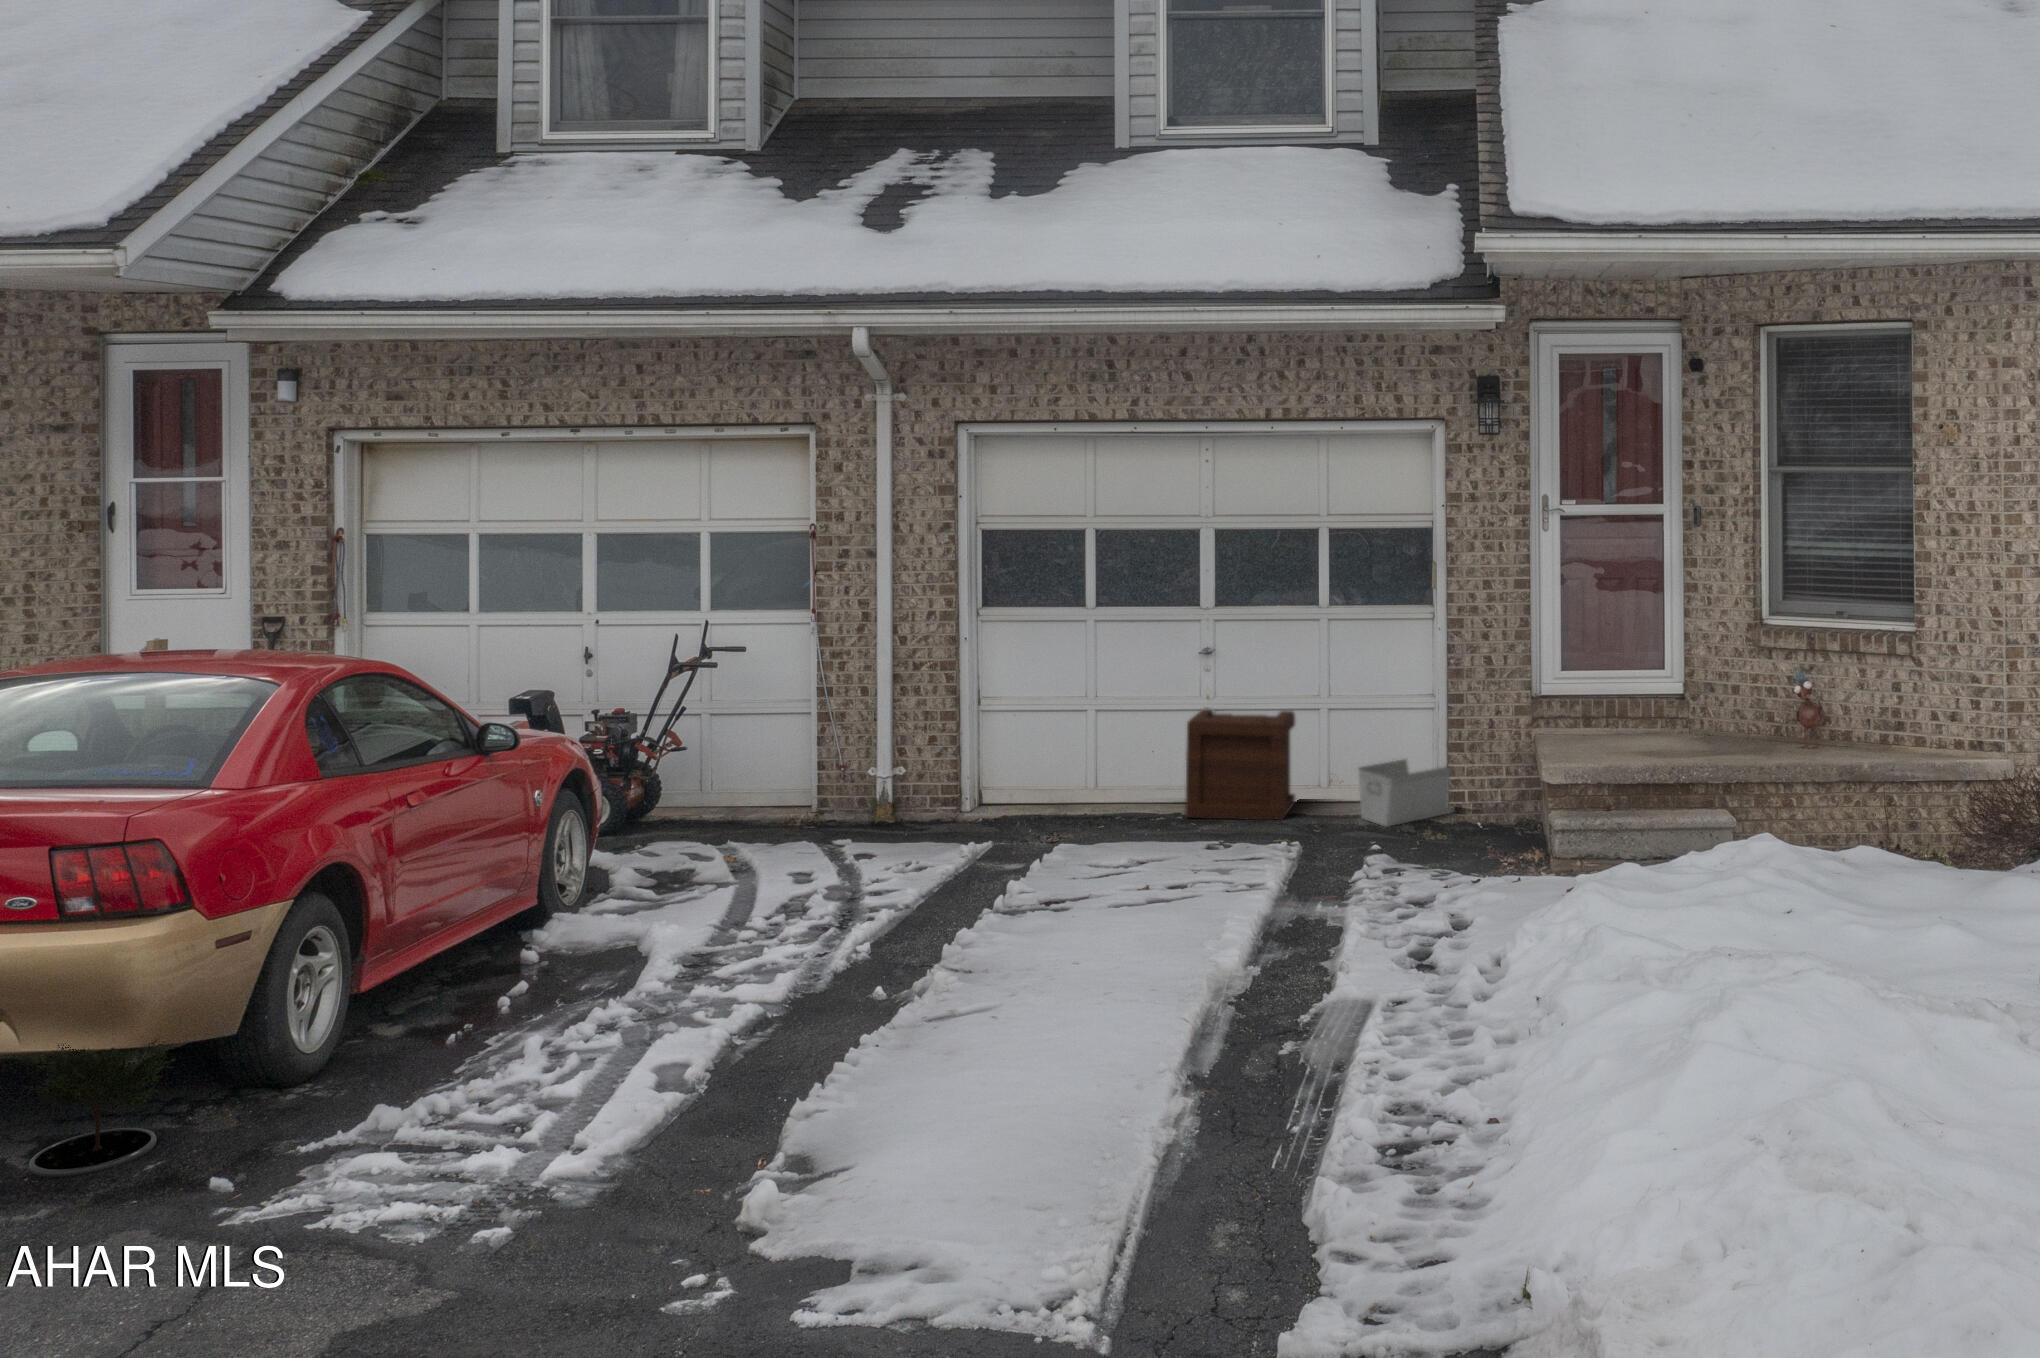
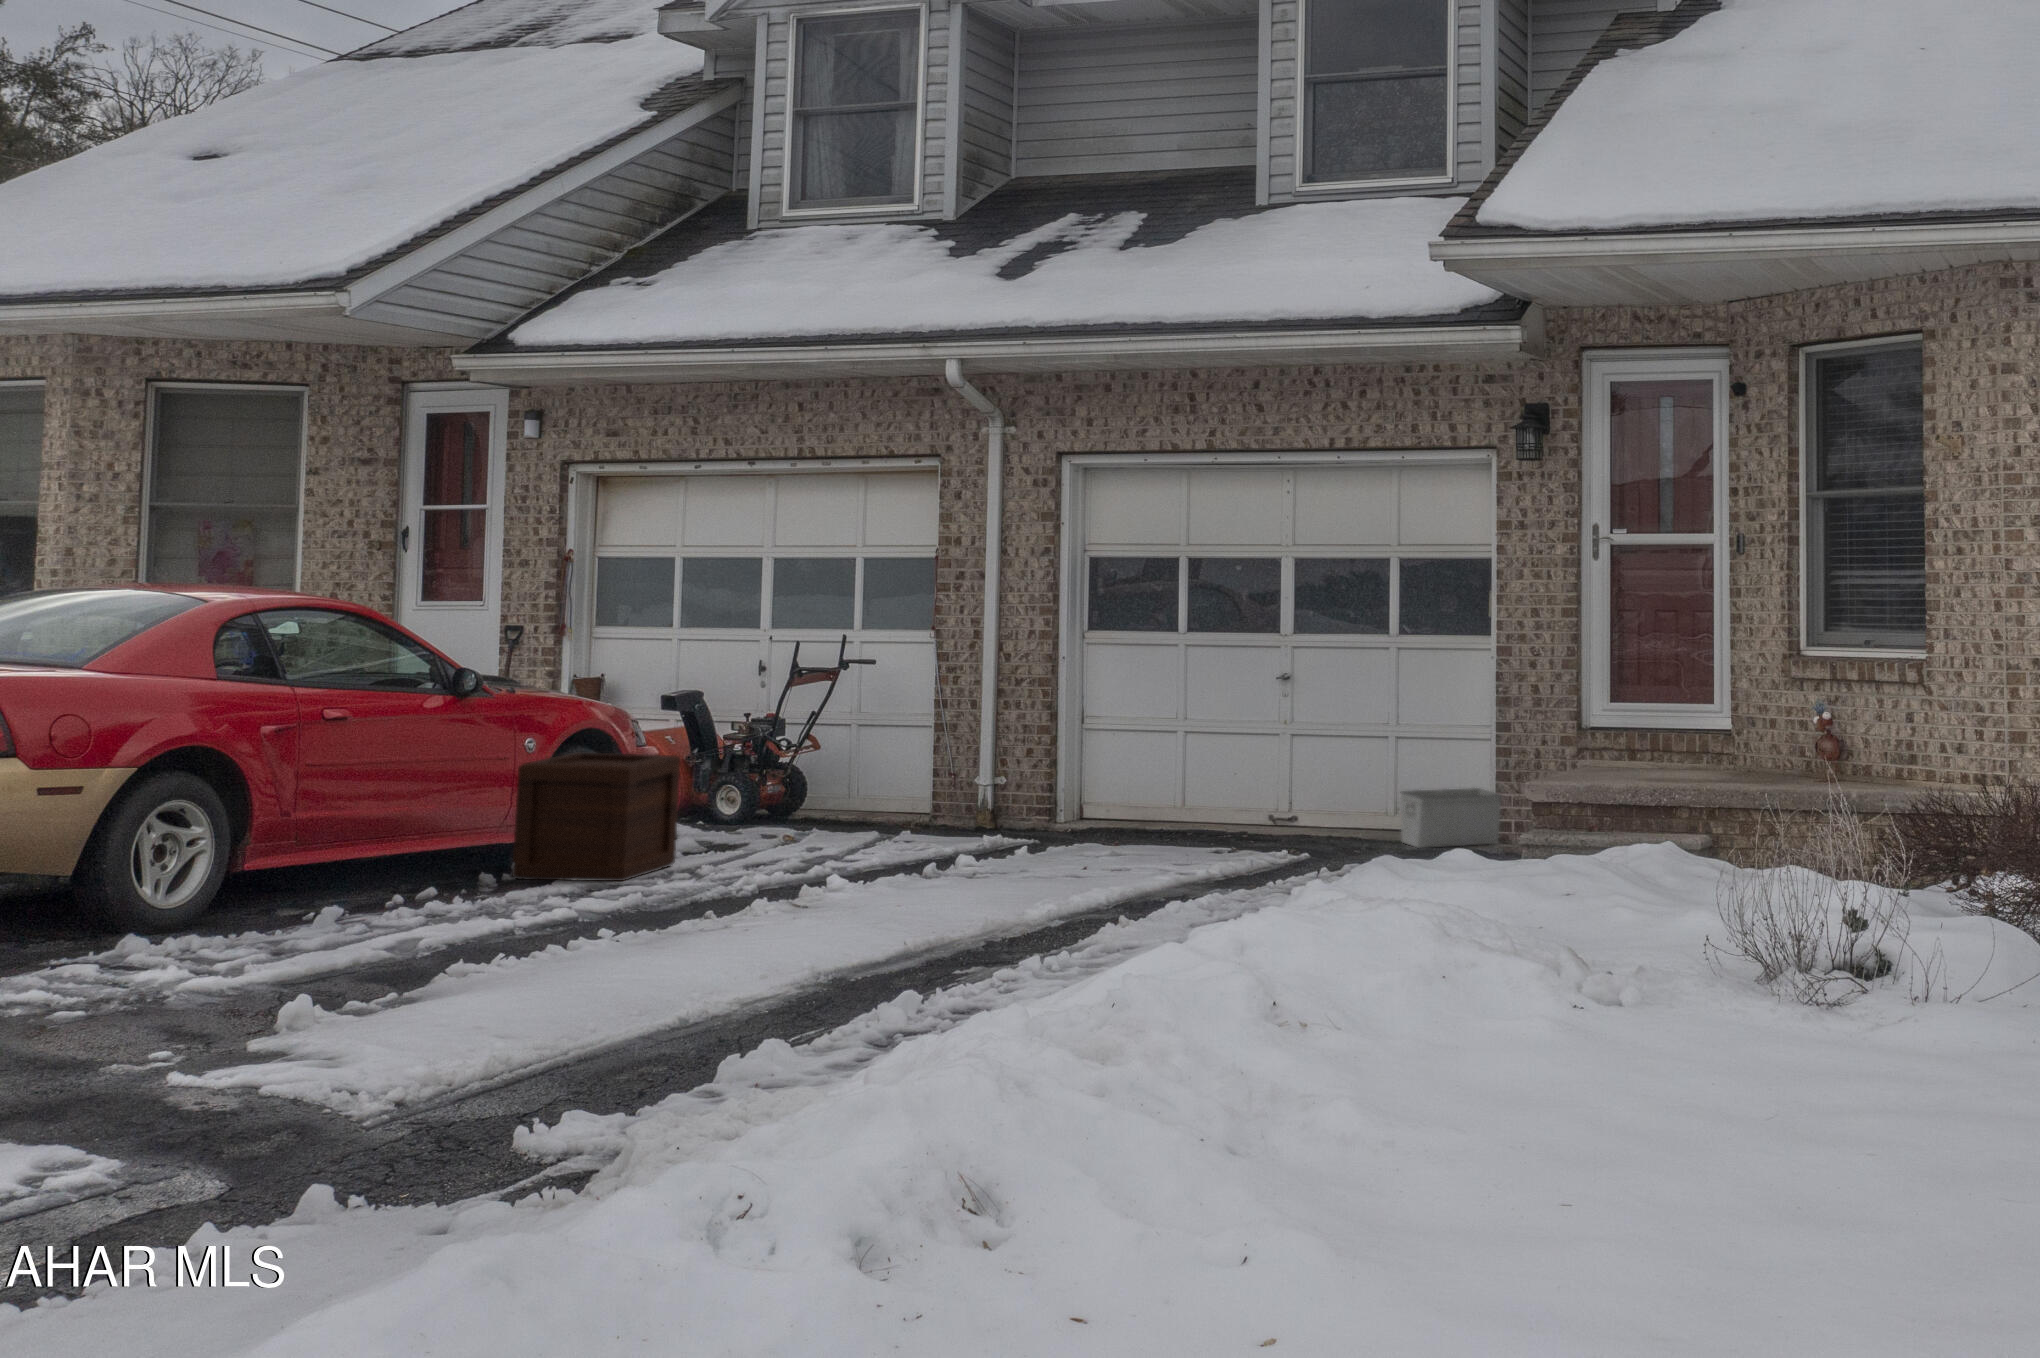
wooden crate: present [1185,709,1295,820] -> present [512,752,681,881]
potted tree: present [24,1038,175,1177] -> none [209,794,314,936]

